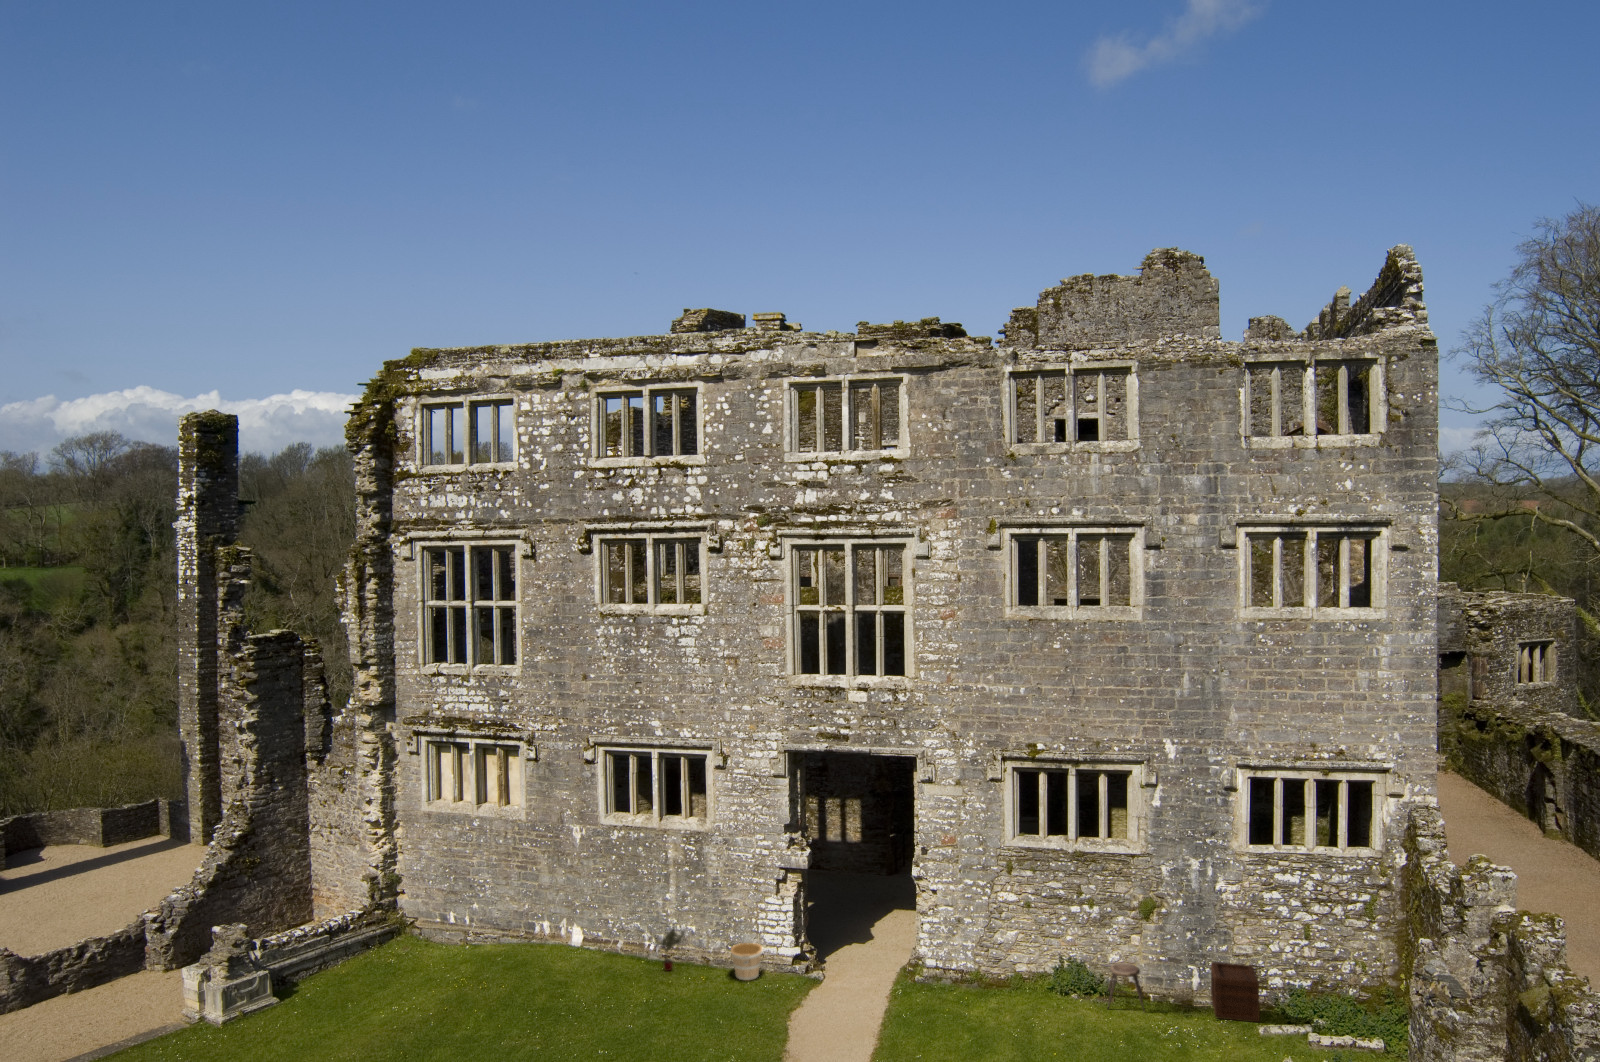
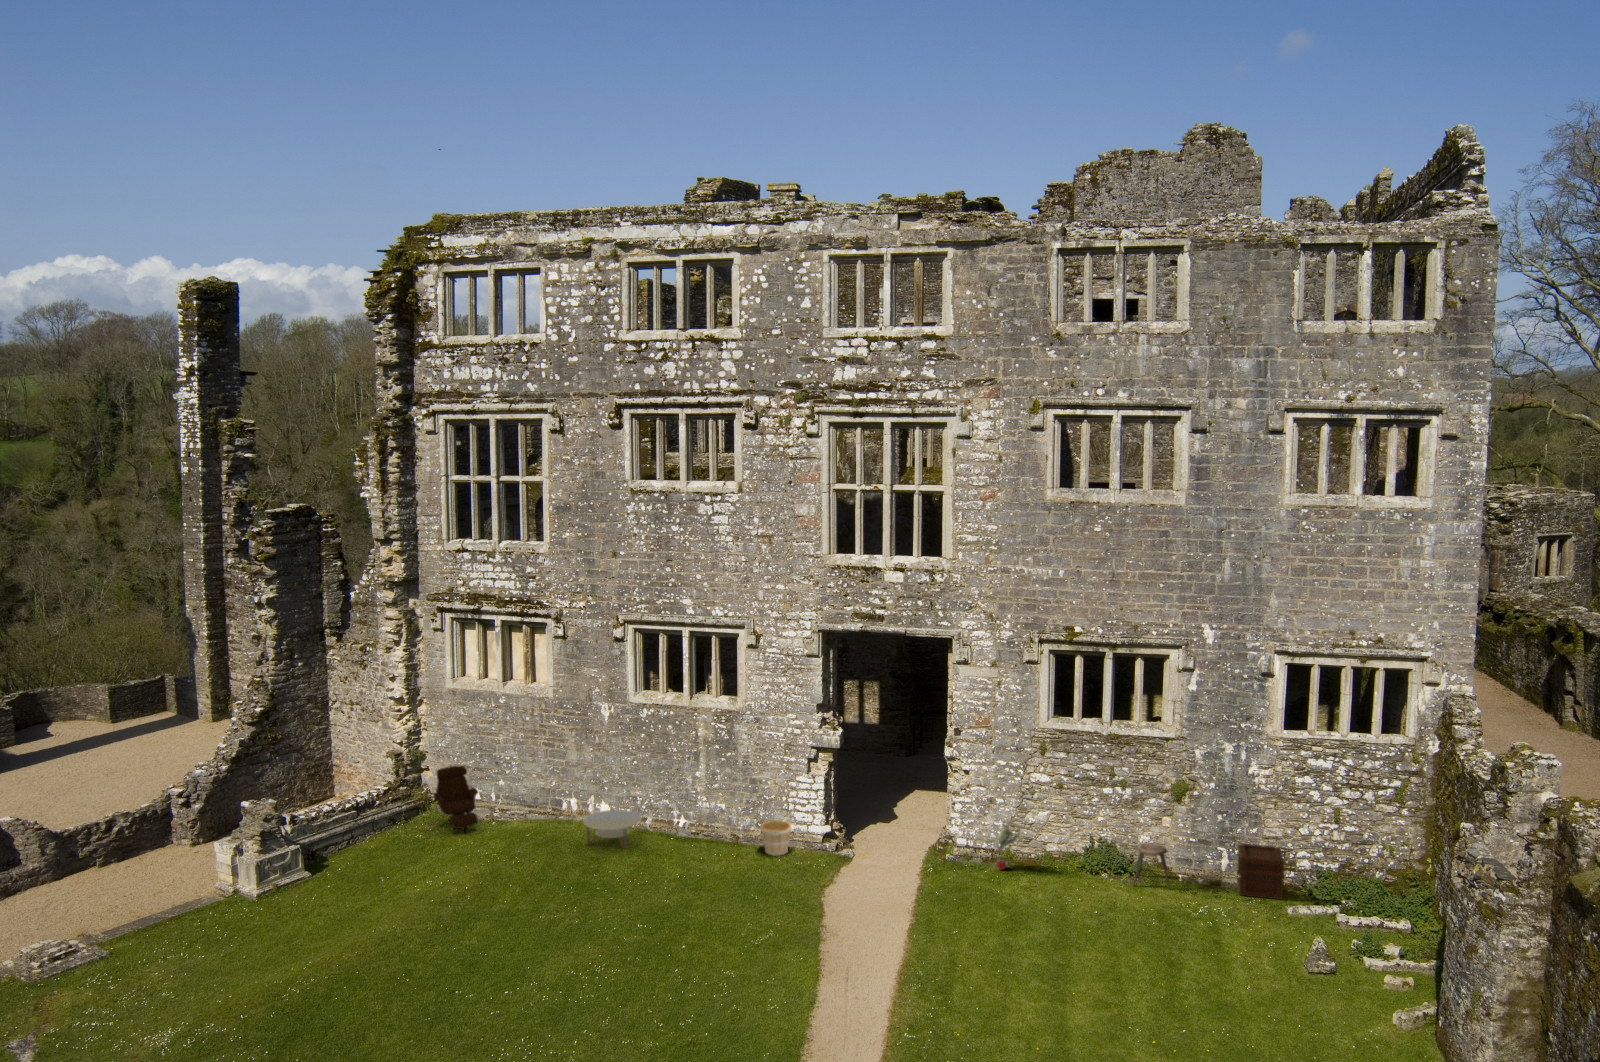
lounge chair: none [405,889,451,962] -> present [434,765,478,831]
potted tree: present [651,924,684,971] -> present [982,821,1021,870]
round table: none [553,933,612,976] -> present [583,810,641,849]

